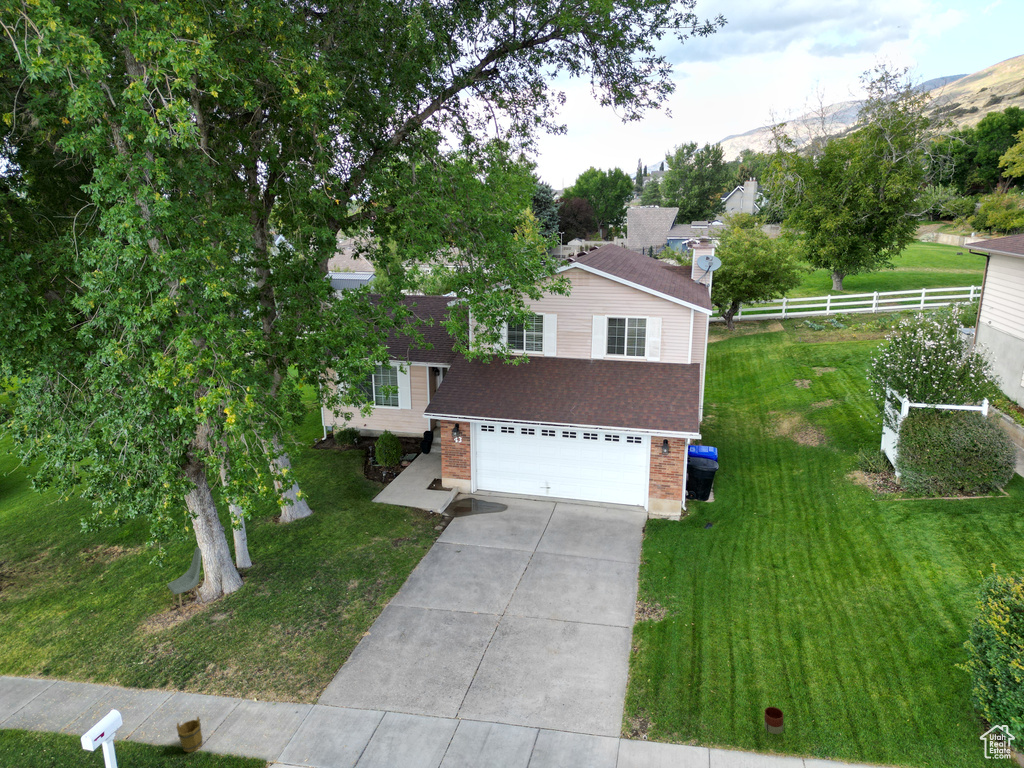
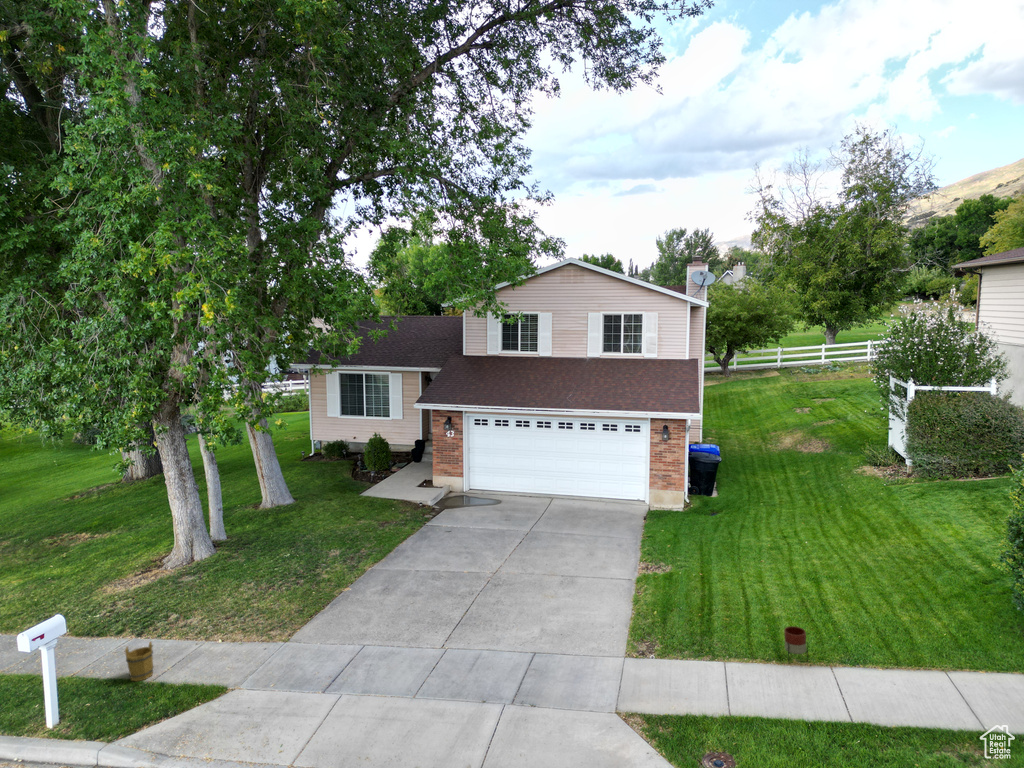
chair: present [167,547,204,612] -> none [135,512,175,579]

